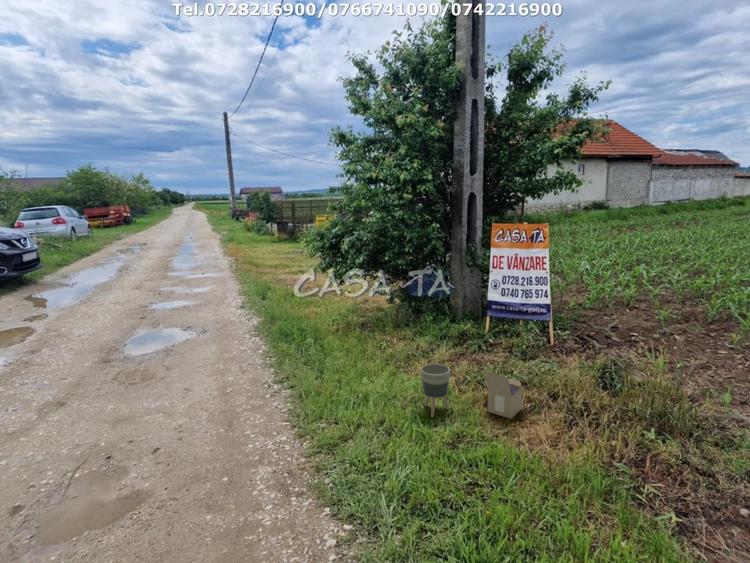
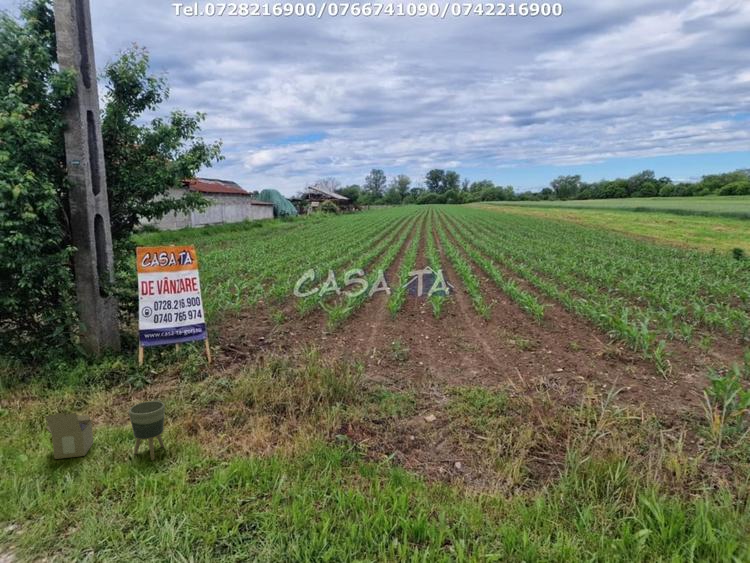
cardboard box: present [484,372,524,419] -> present [45,413,94,459]

